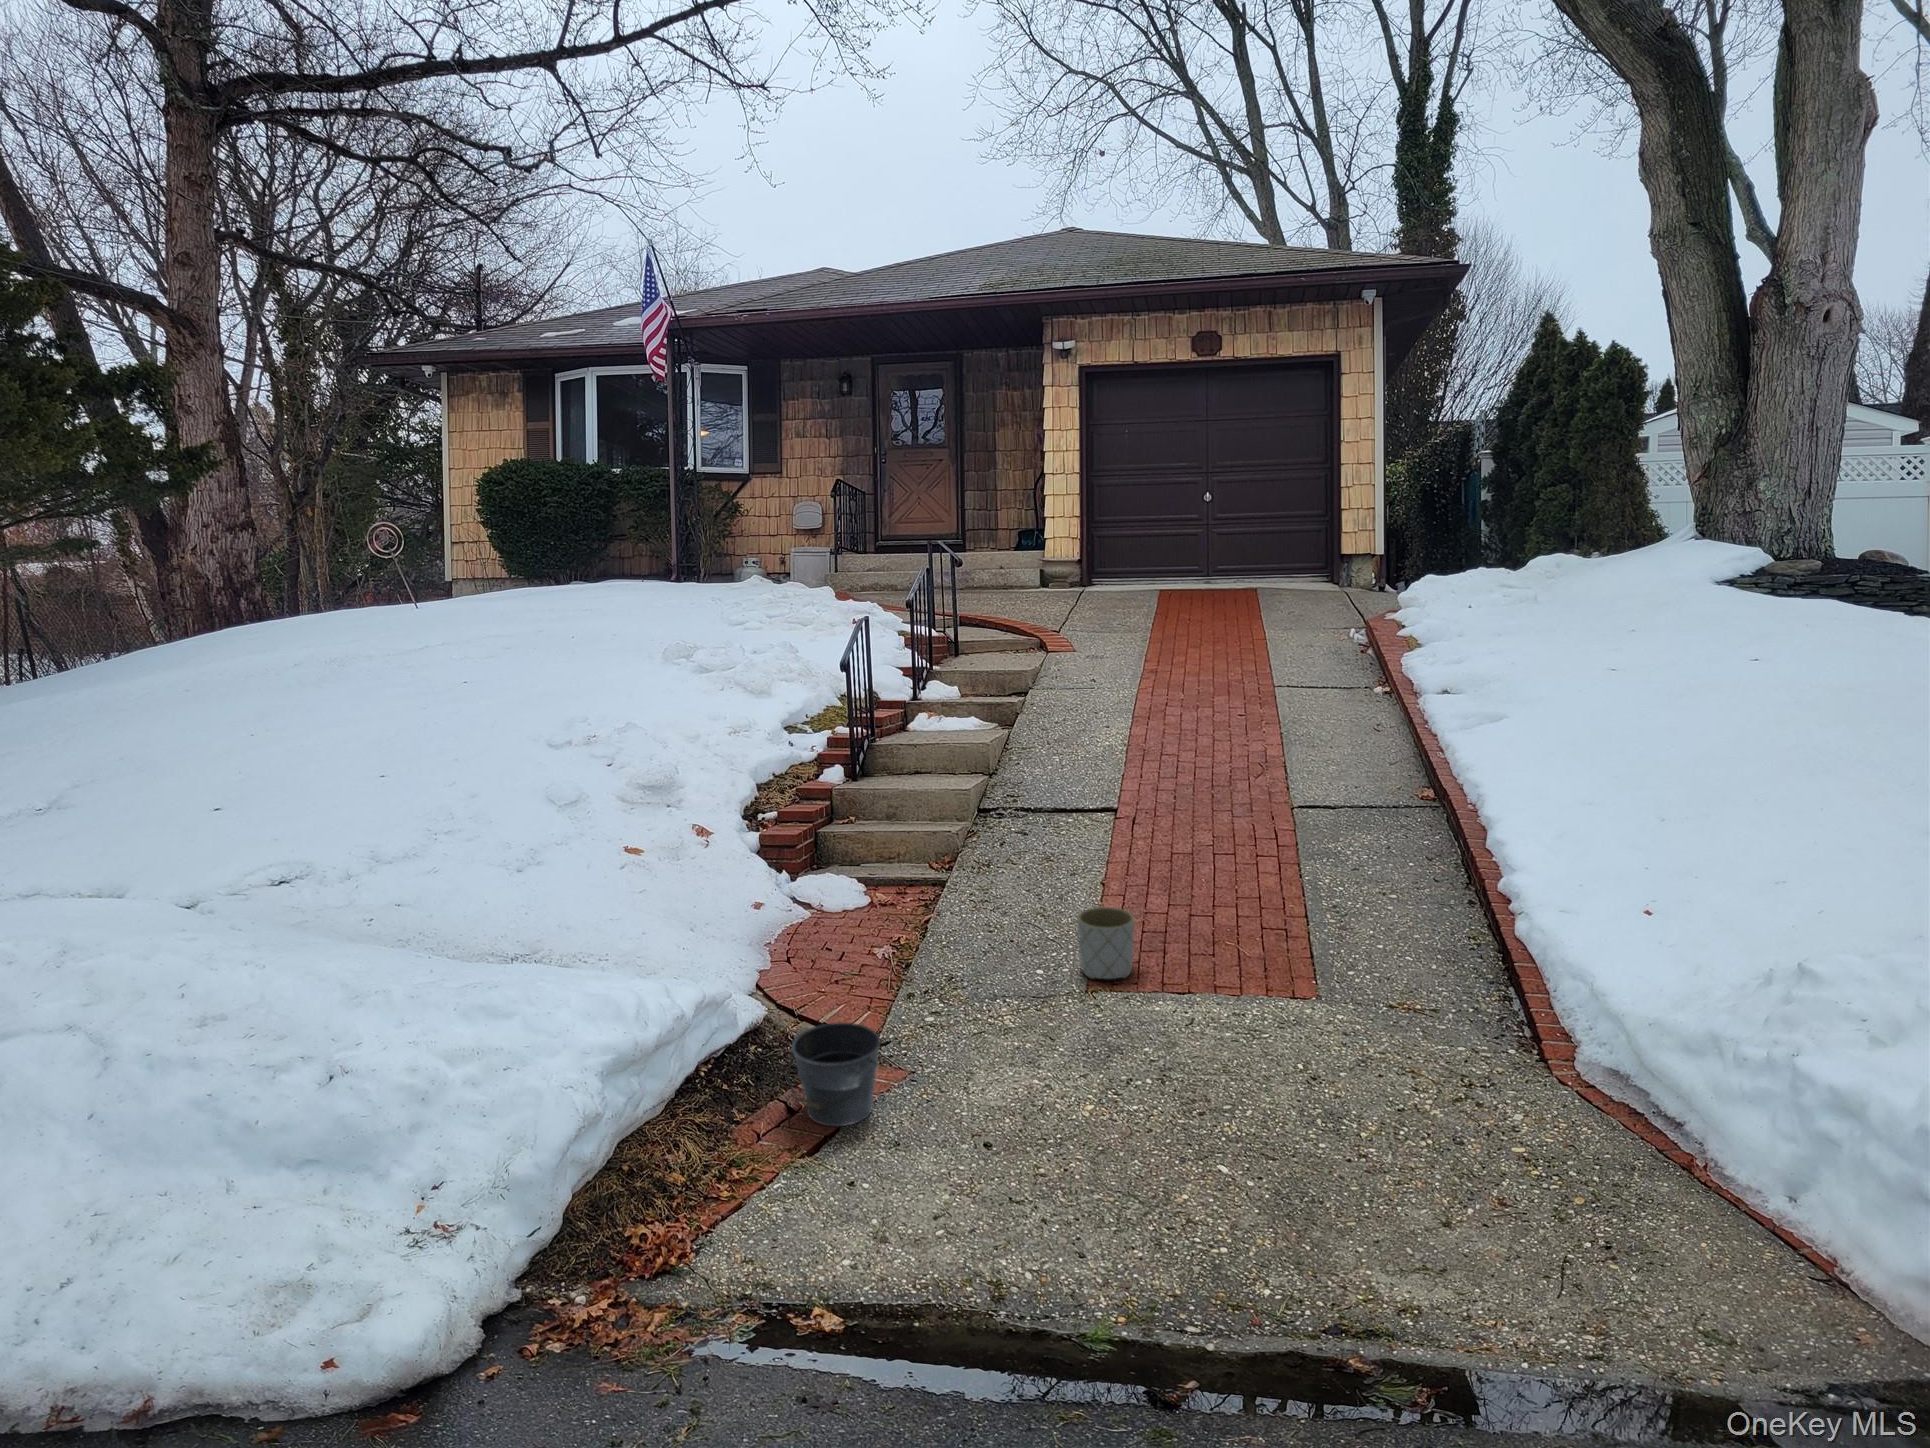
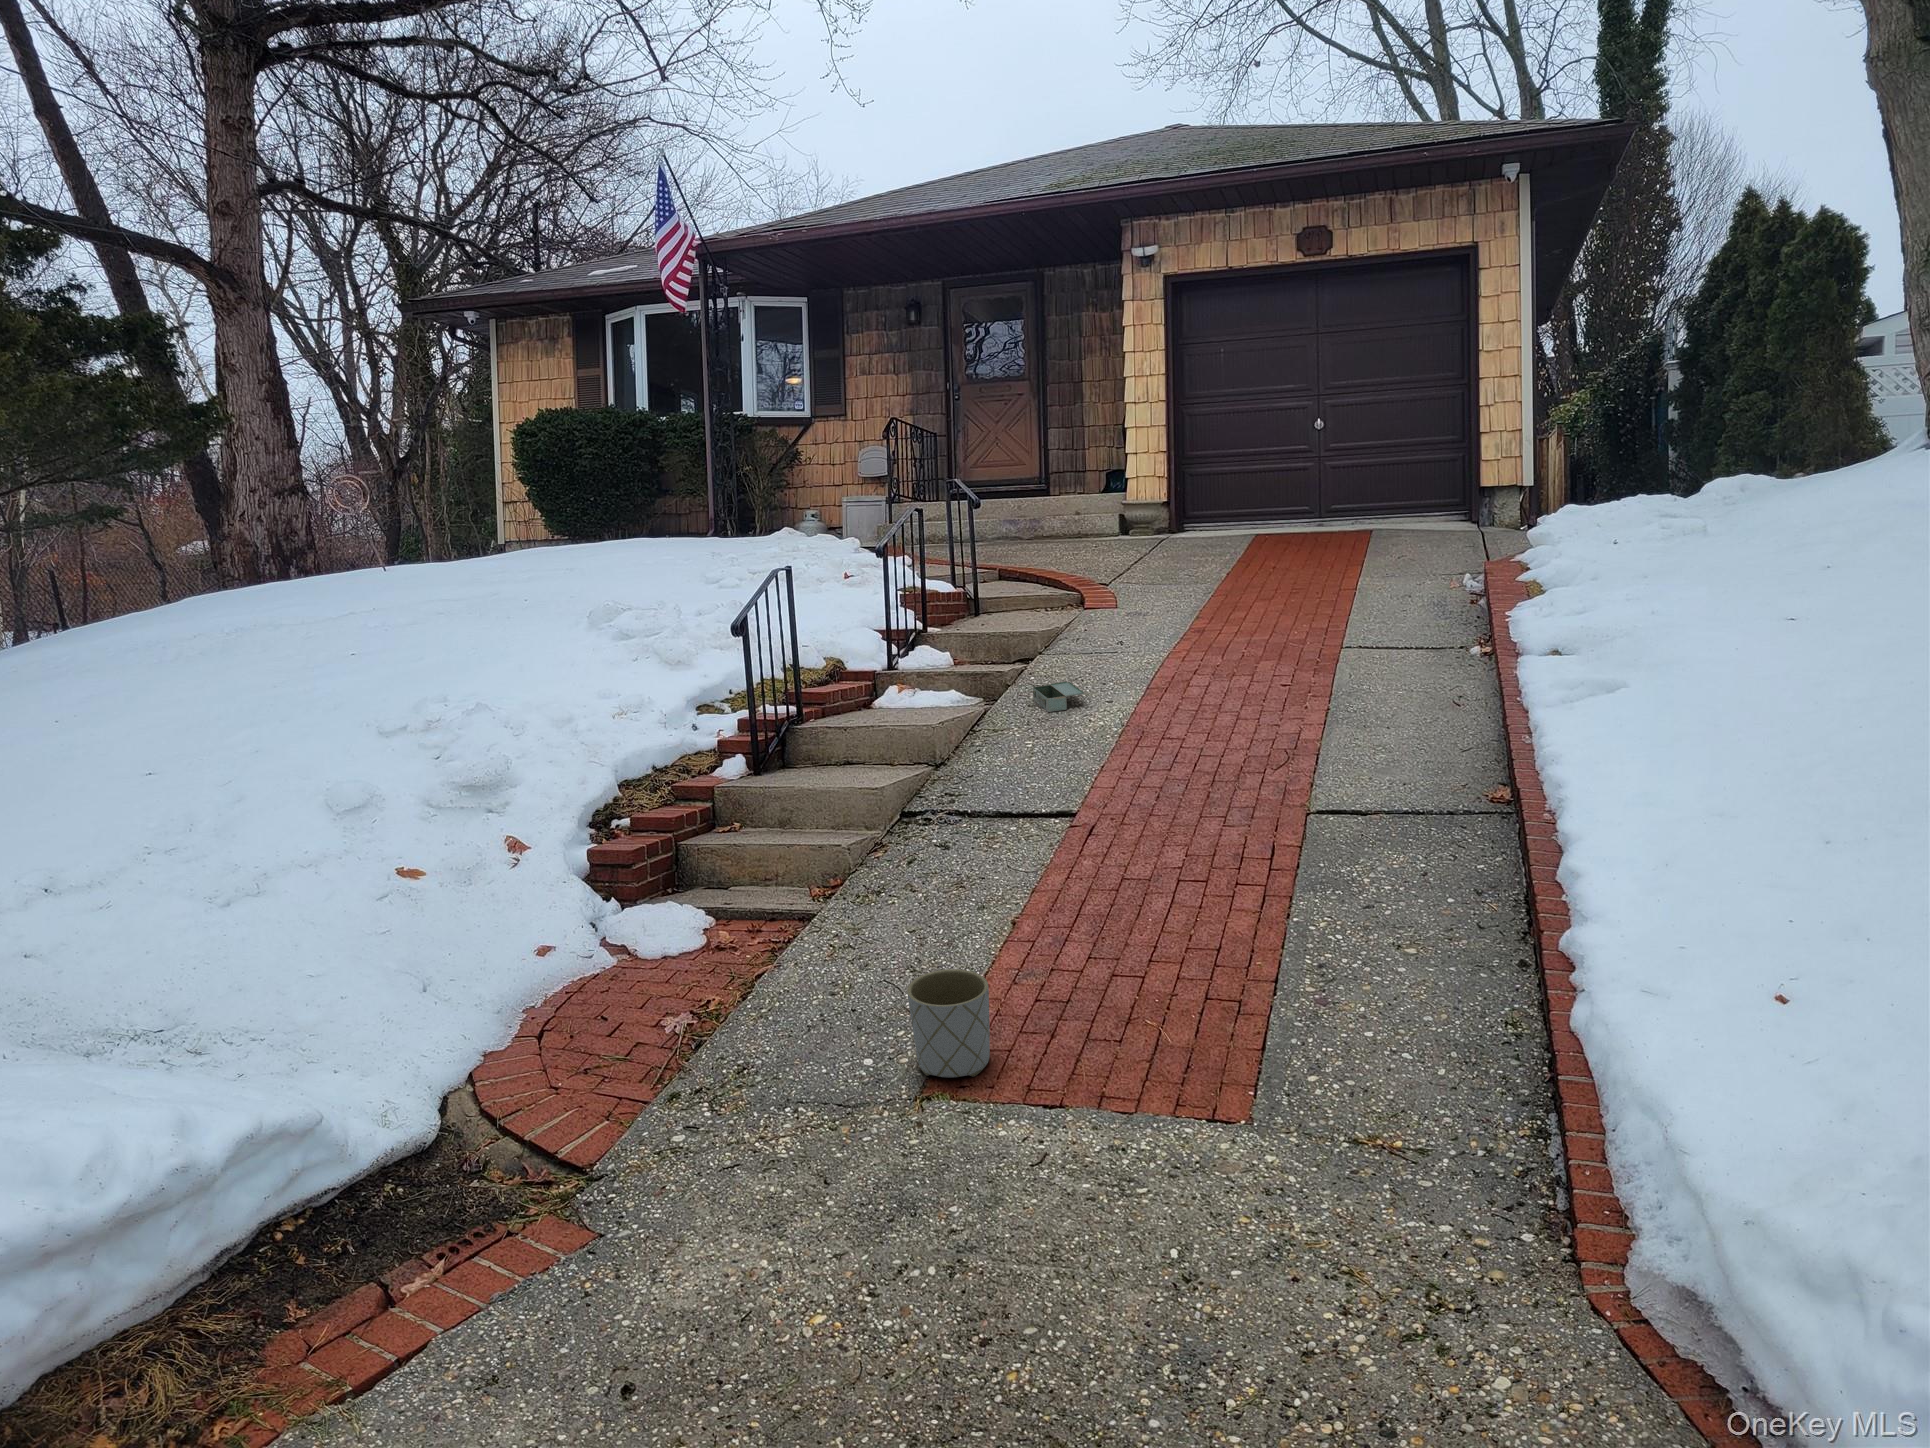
toolbox: none [1047,712,1092,735] -> present [1033,682,1084,712]
bucket: present [787,1023,881,1126] -> none [371,1159,510,1326]

